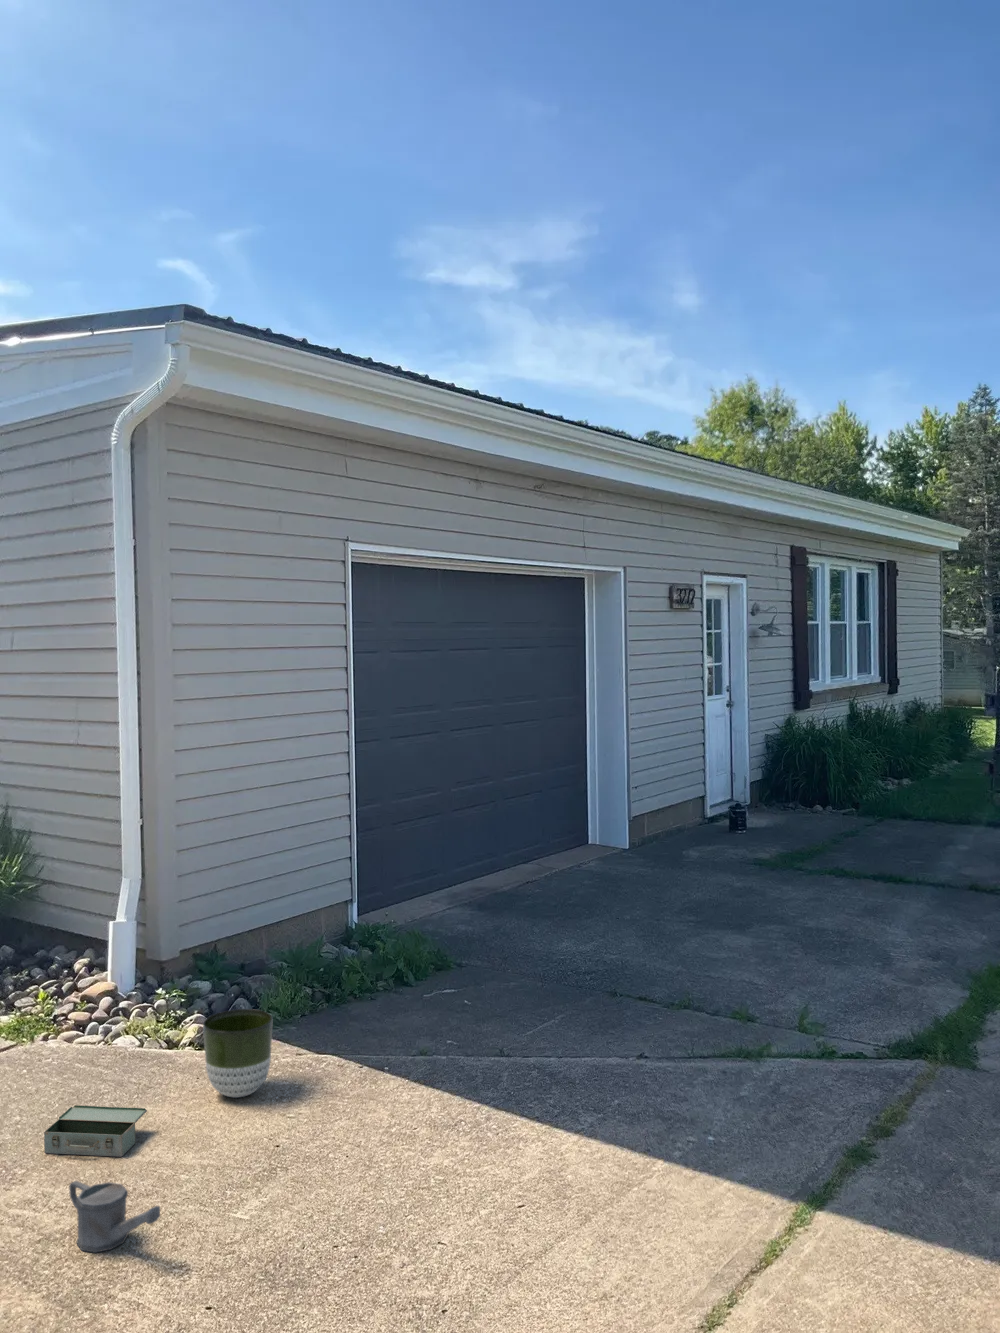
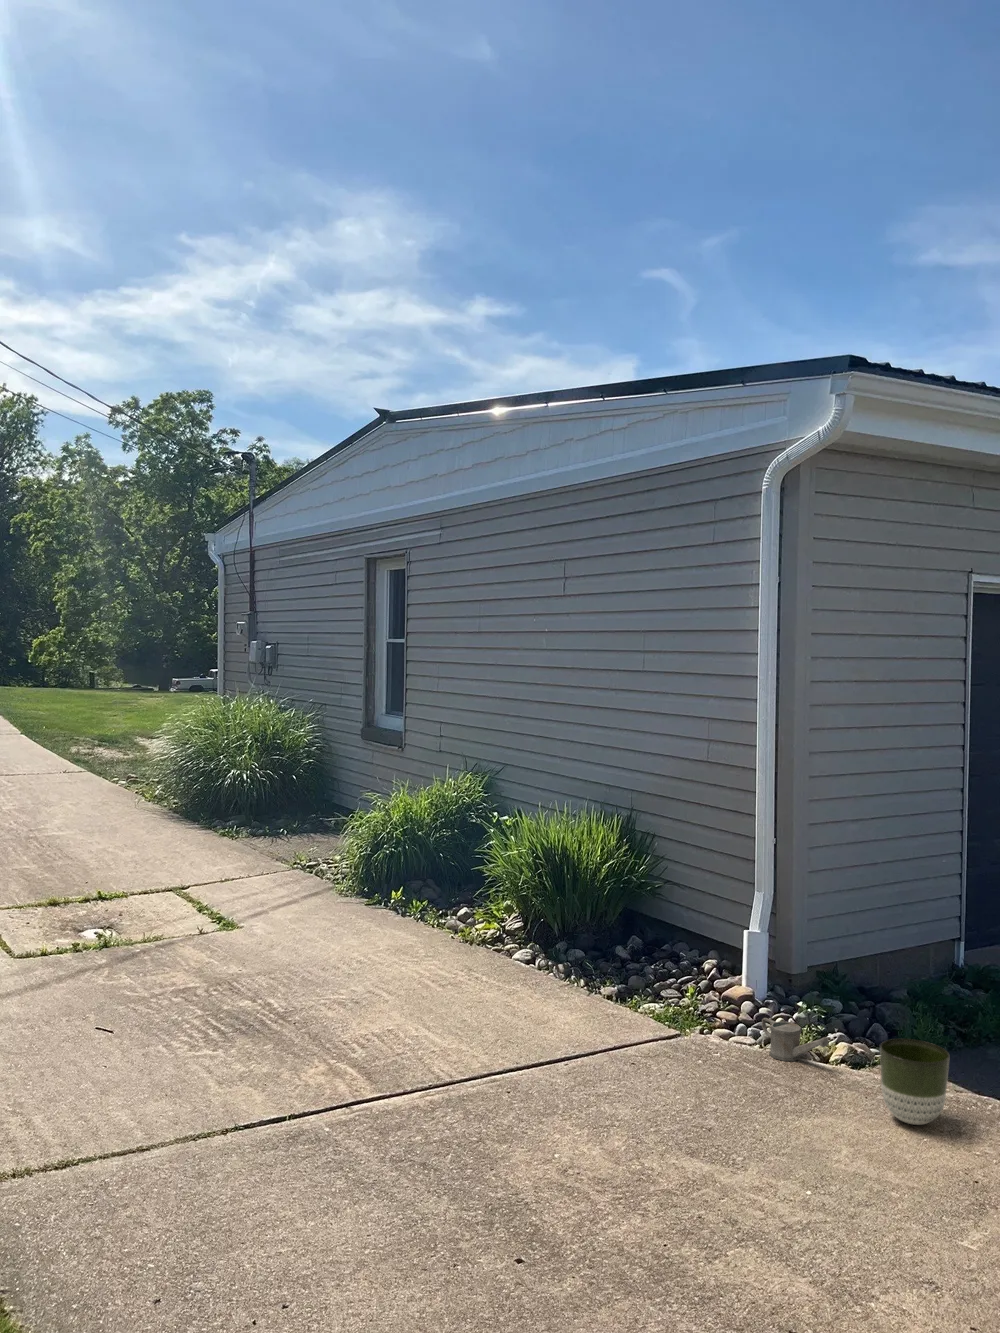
toolbox: present [44,1105,147,1157] -> none [751,1104,838,1161]
watering can: present [69,1181,160,1252] -> present [762,1018,828,1061]

